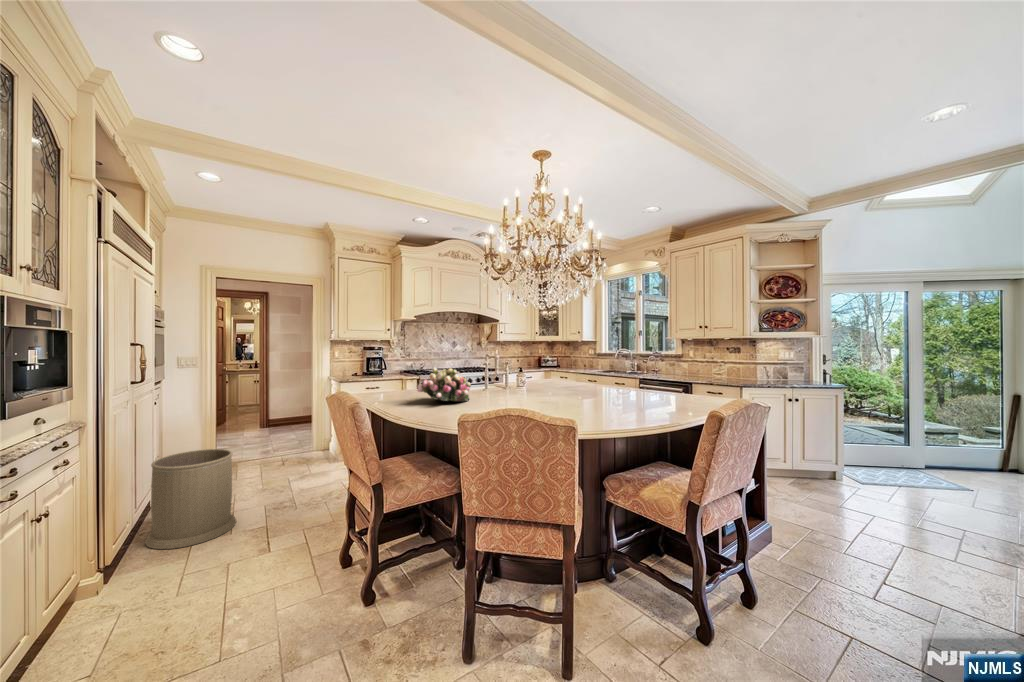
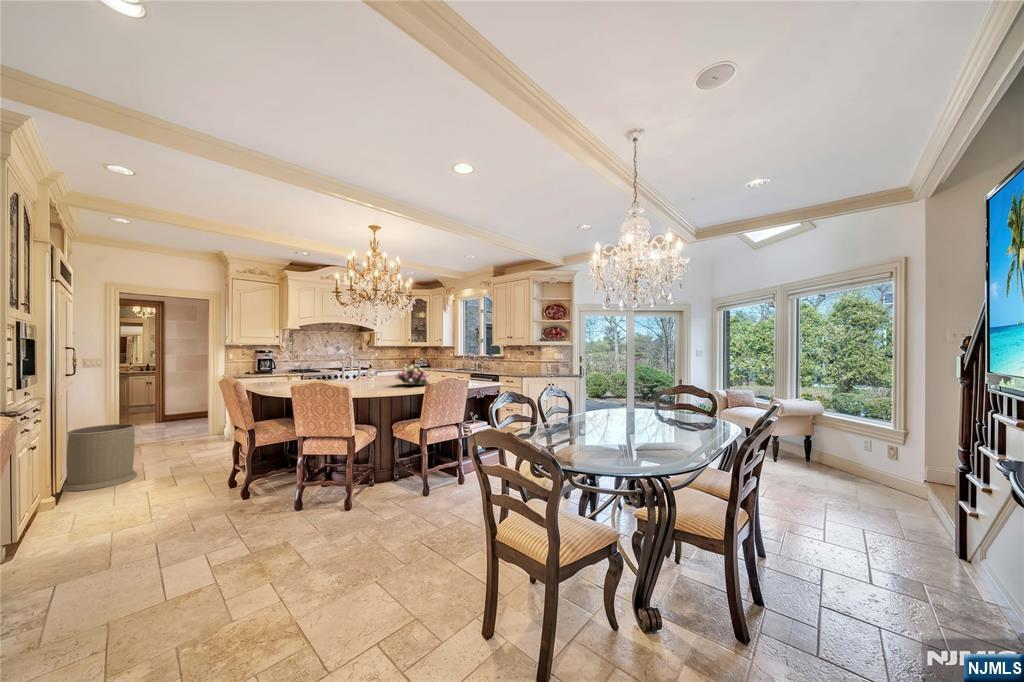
flower arrangement: present [417,368,471,401] -> present [395,364,428,385]

